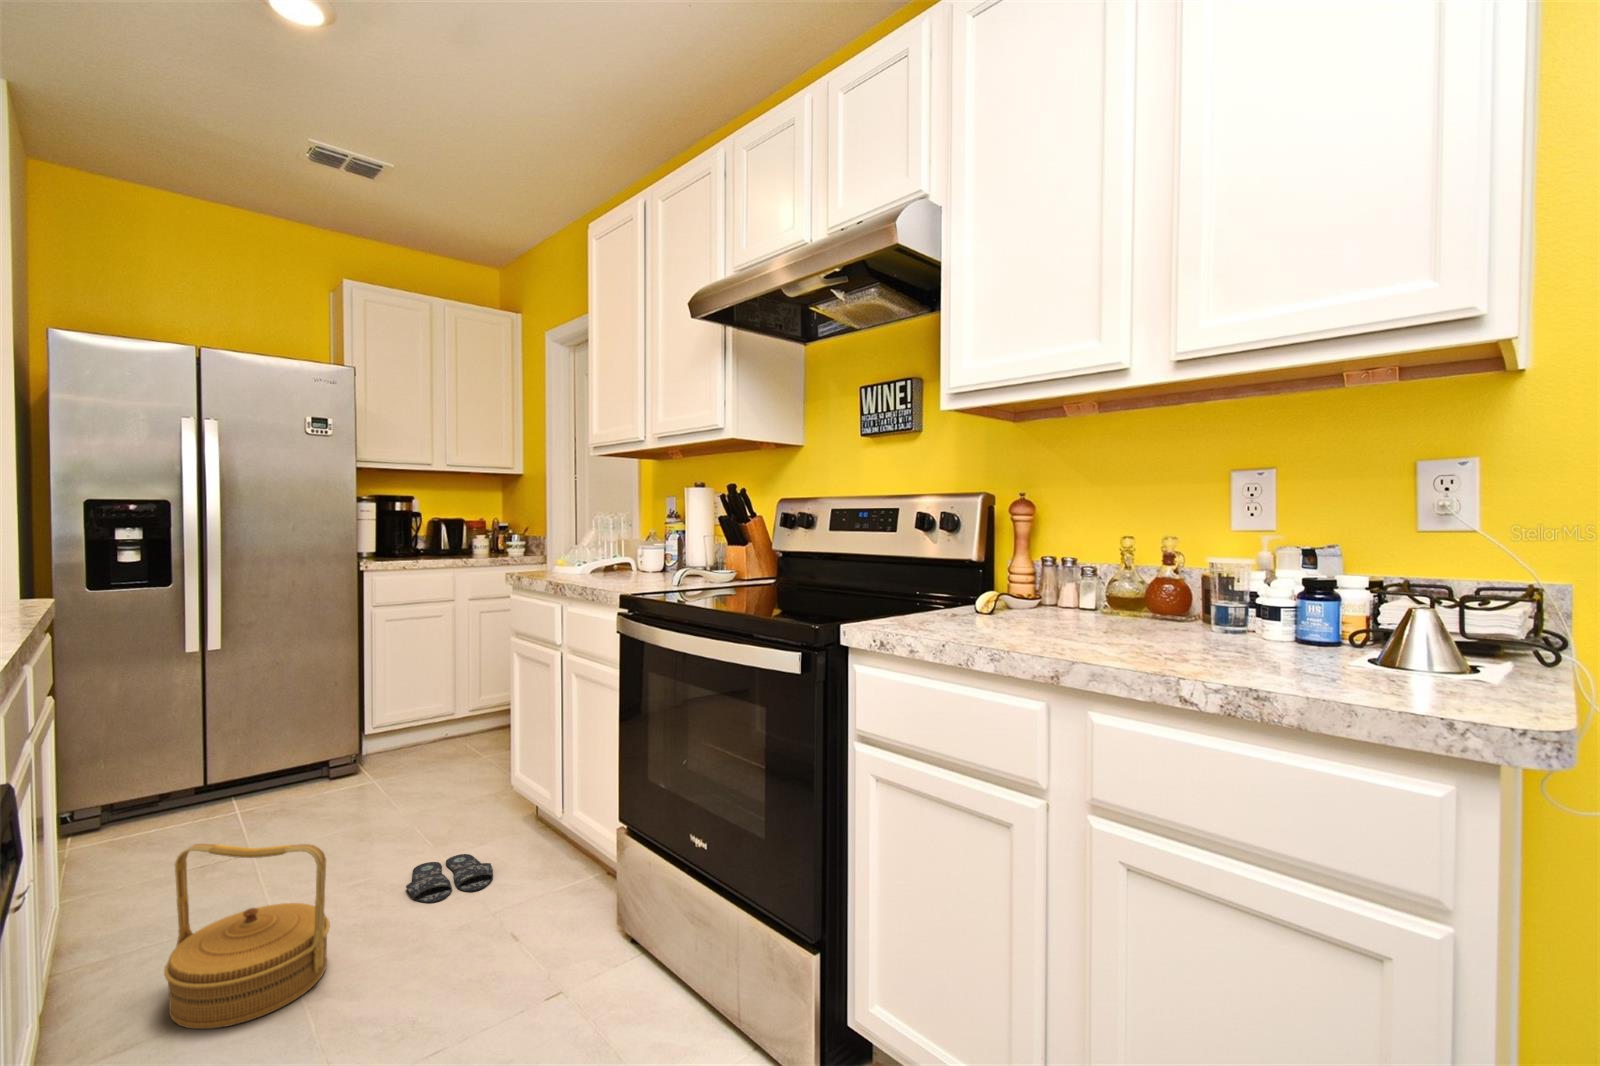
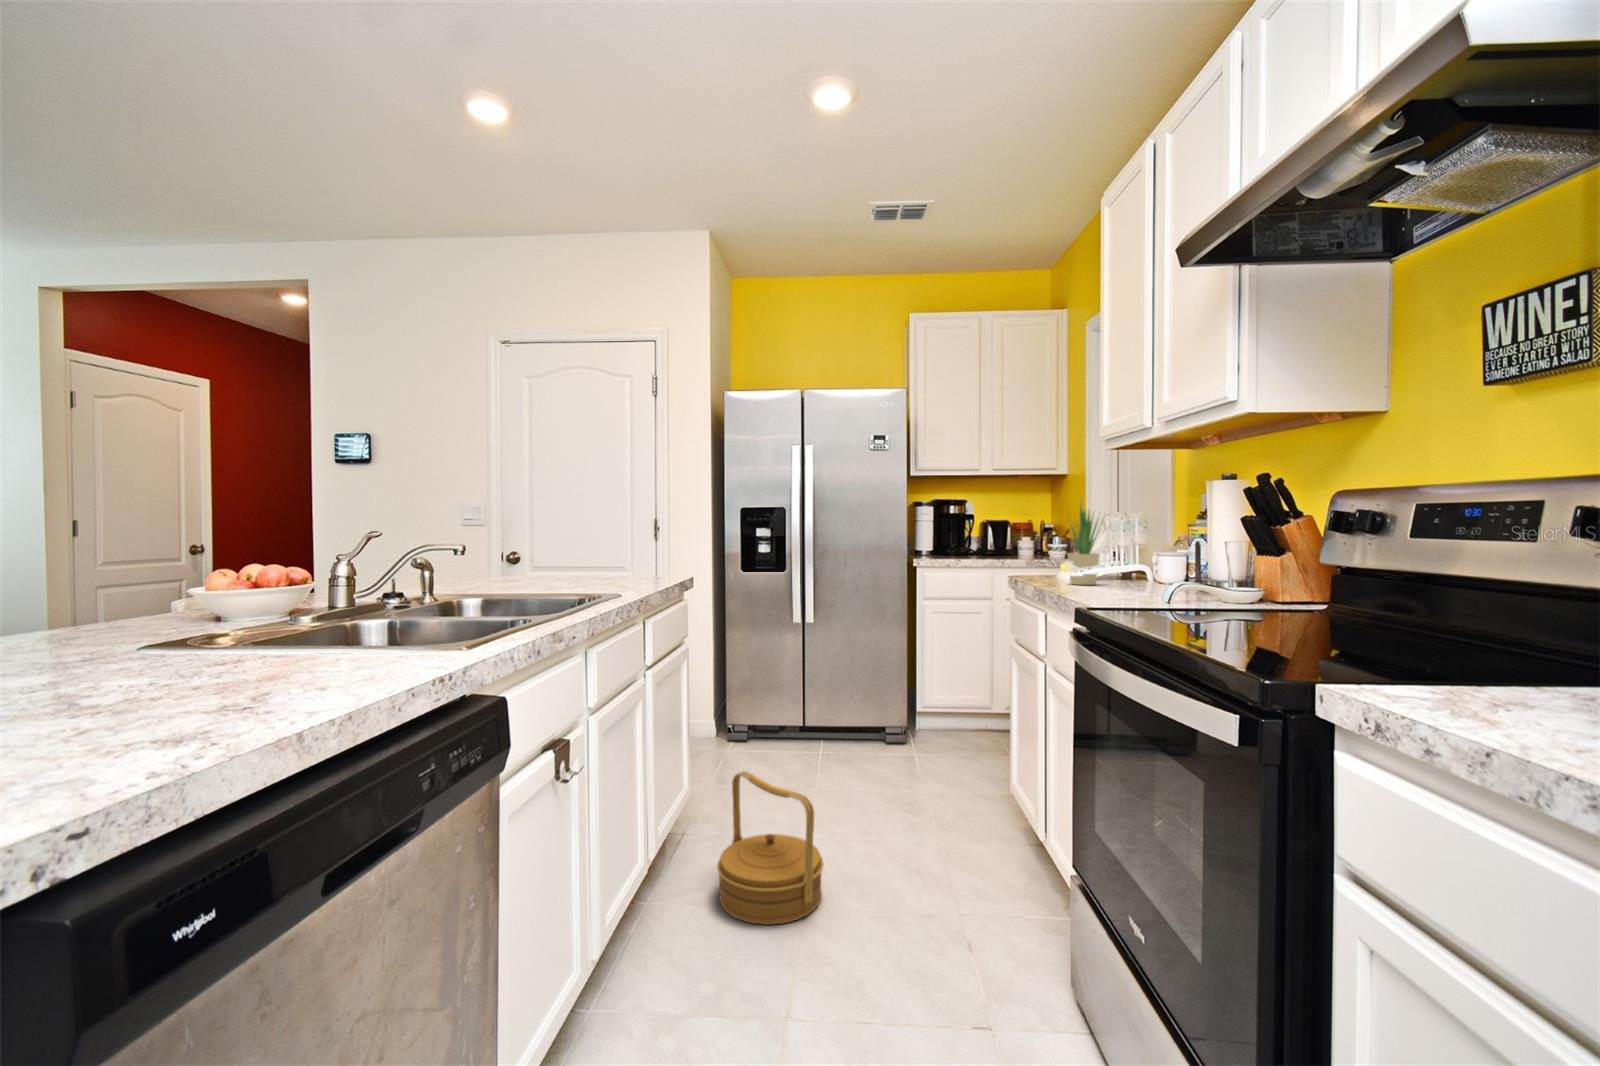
potted plant: none [571,499,605,578] -> present [1068,504,1103,585]
slippers: present [406,854,493,903] -> none [899,842,975,886]

